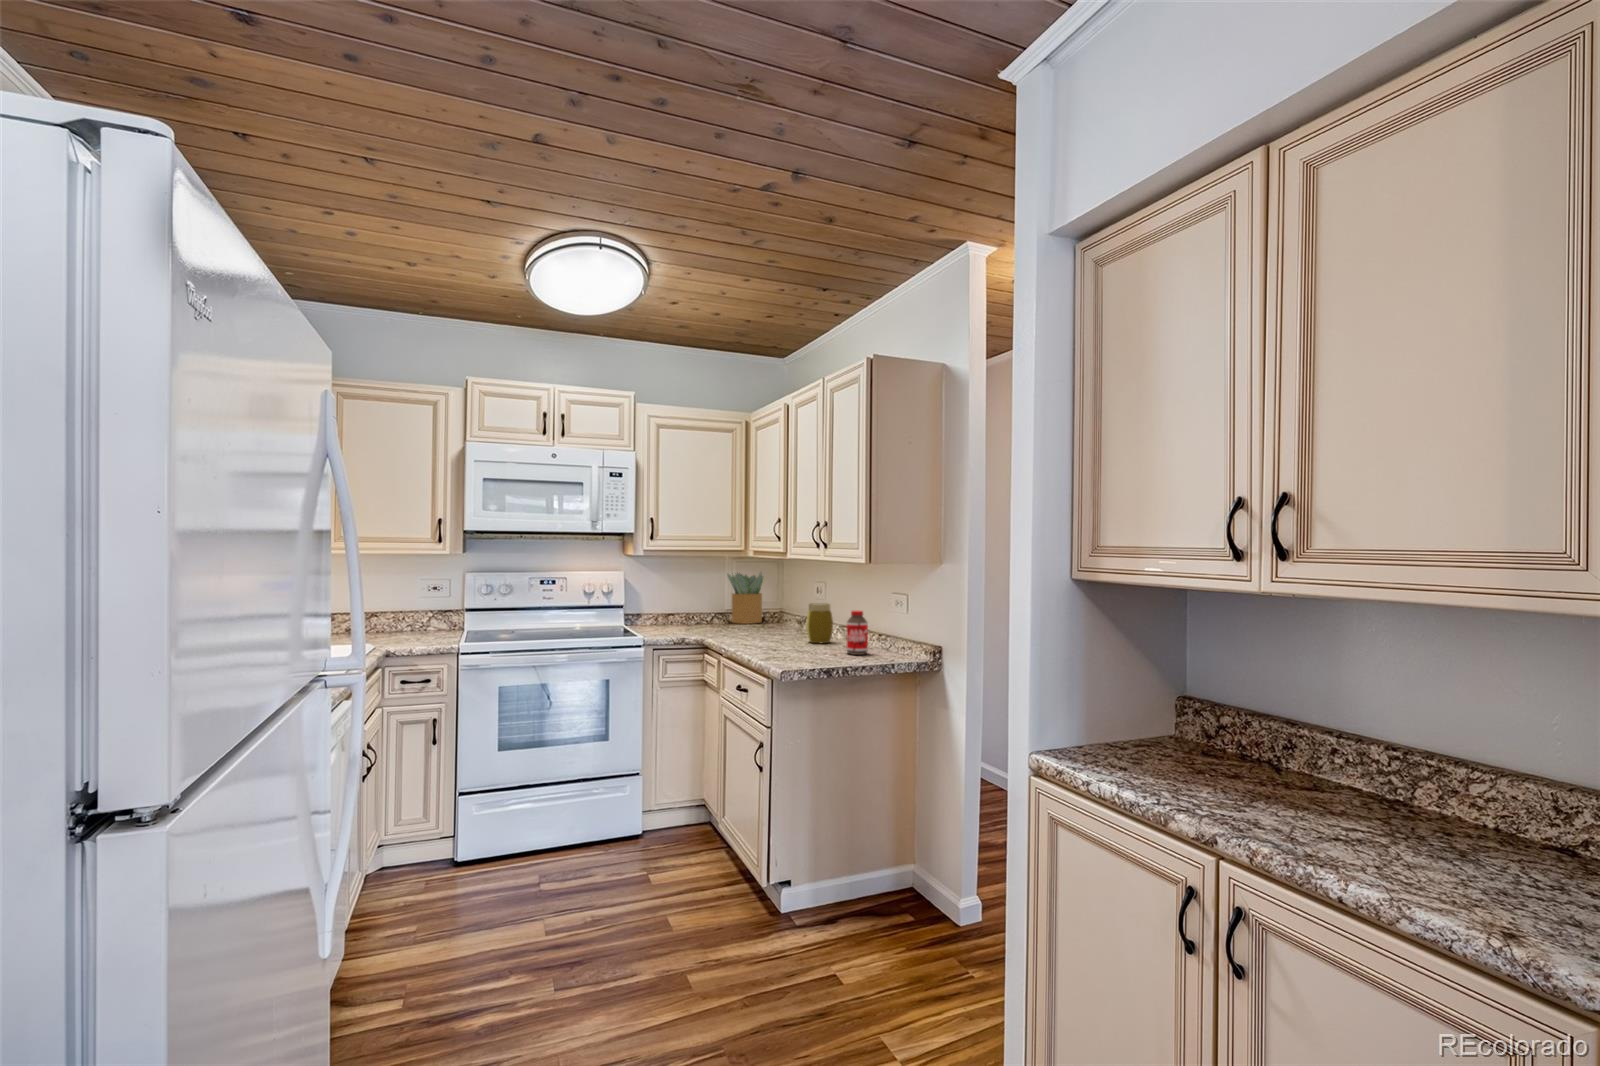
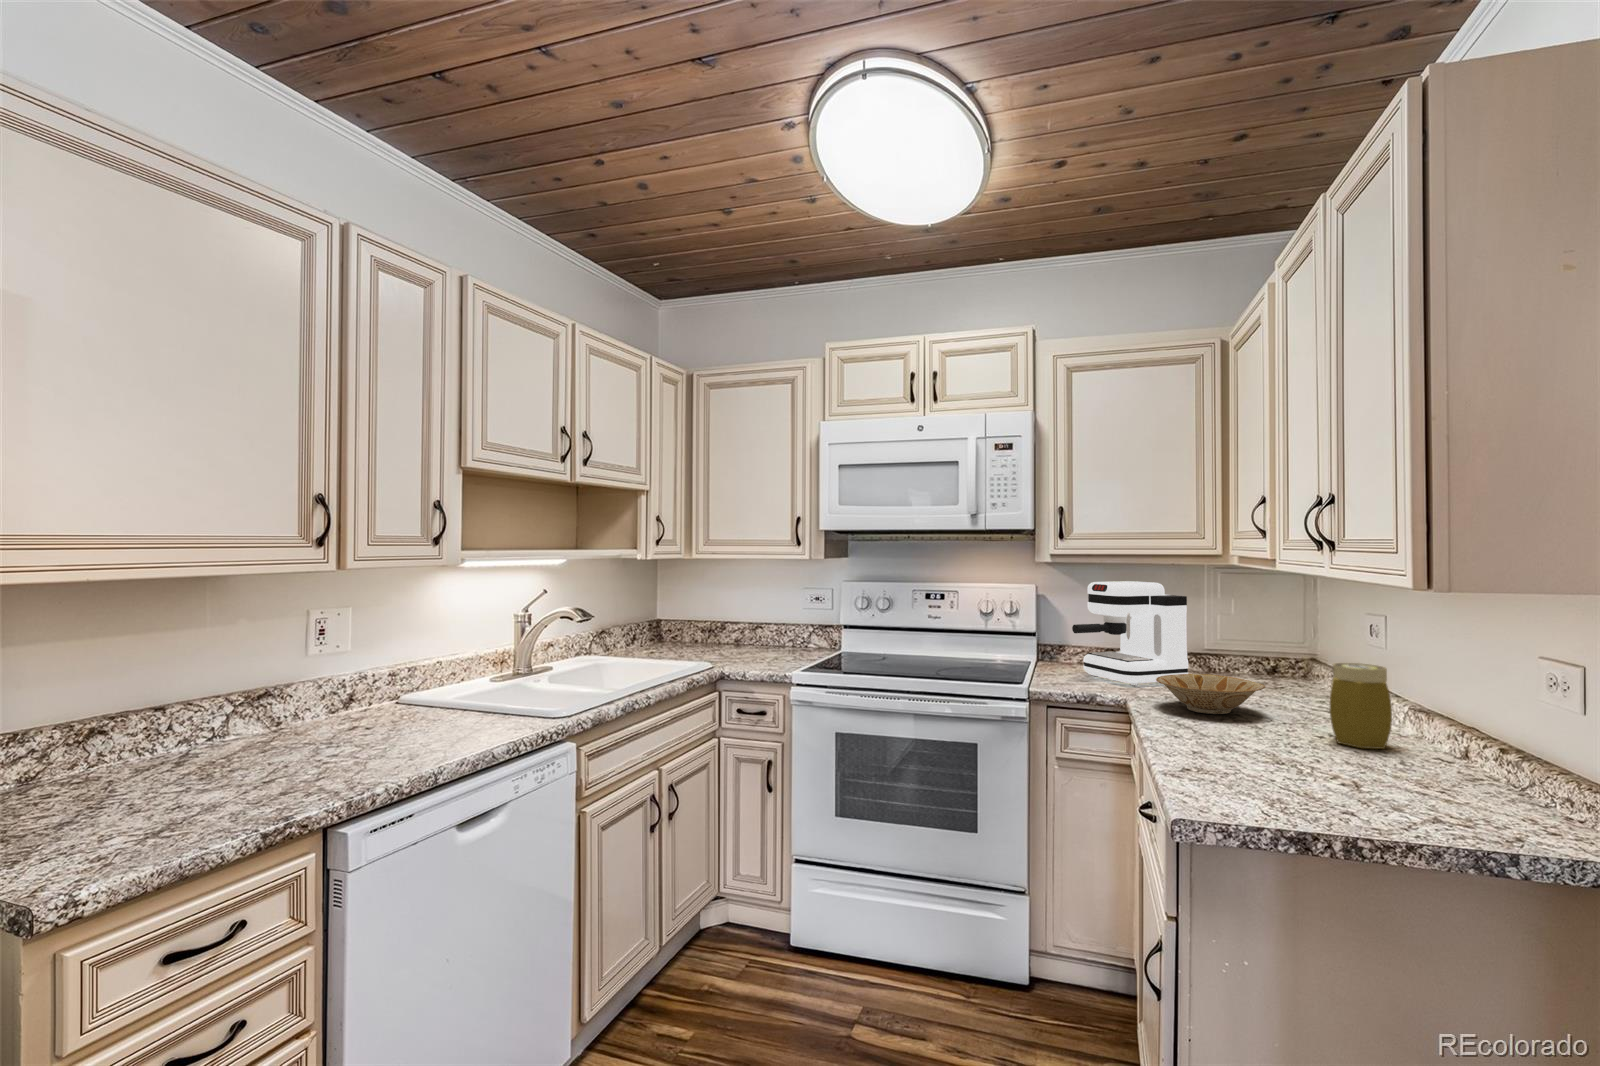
coffee maker: none [657,567,721,631] -> present [1072,581,1188,685]
potted plant: present [727,572,763,624] -> none [1213,590,1285,680]
bottle: present [846,611,868,655] -> none [1398,695,1464,802]
bowl: none [719,619,773,639] -> present [1156,674,1265,714]

